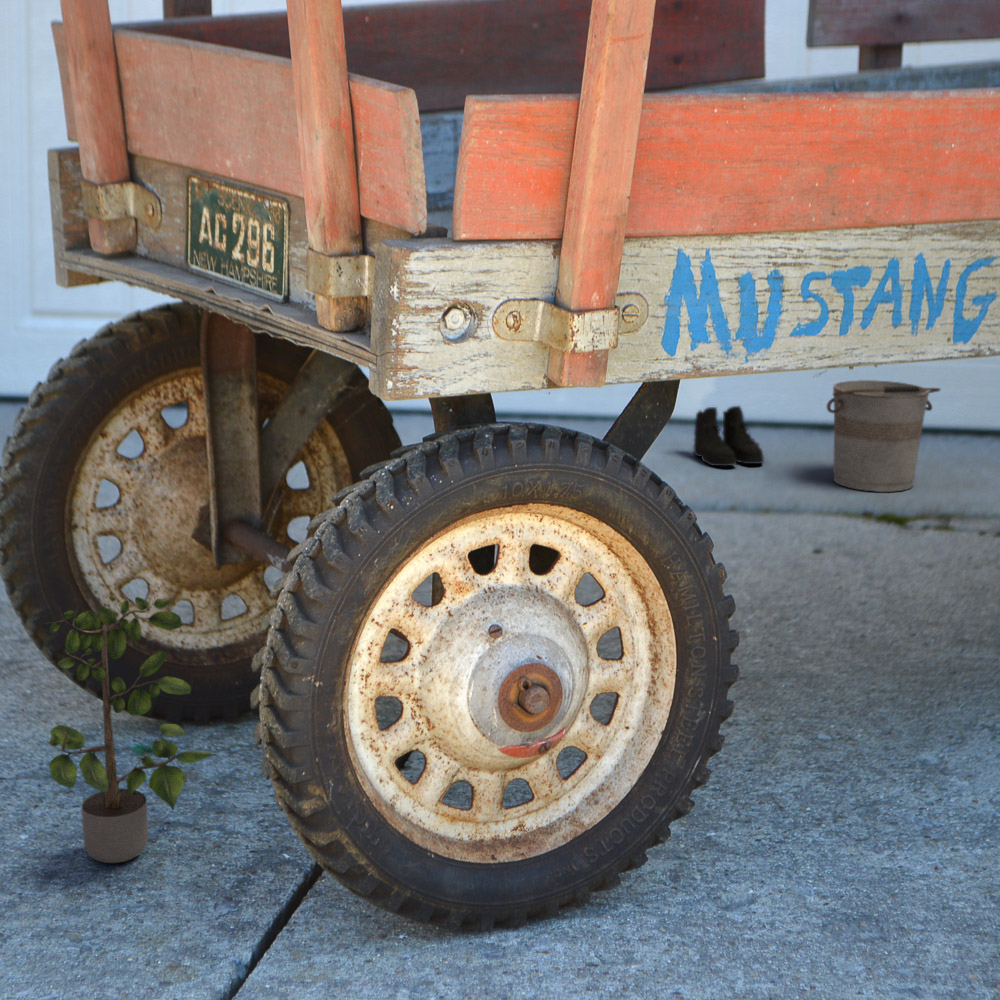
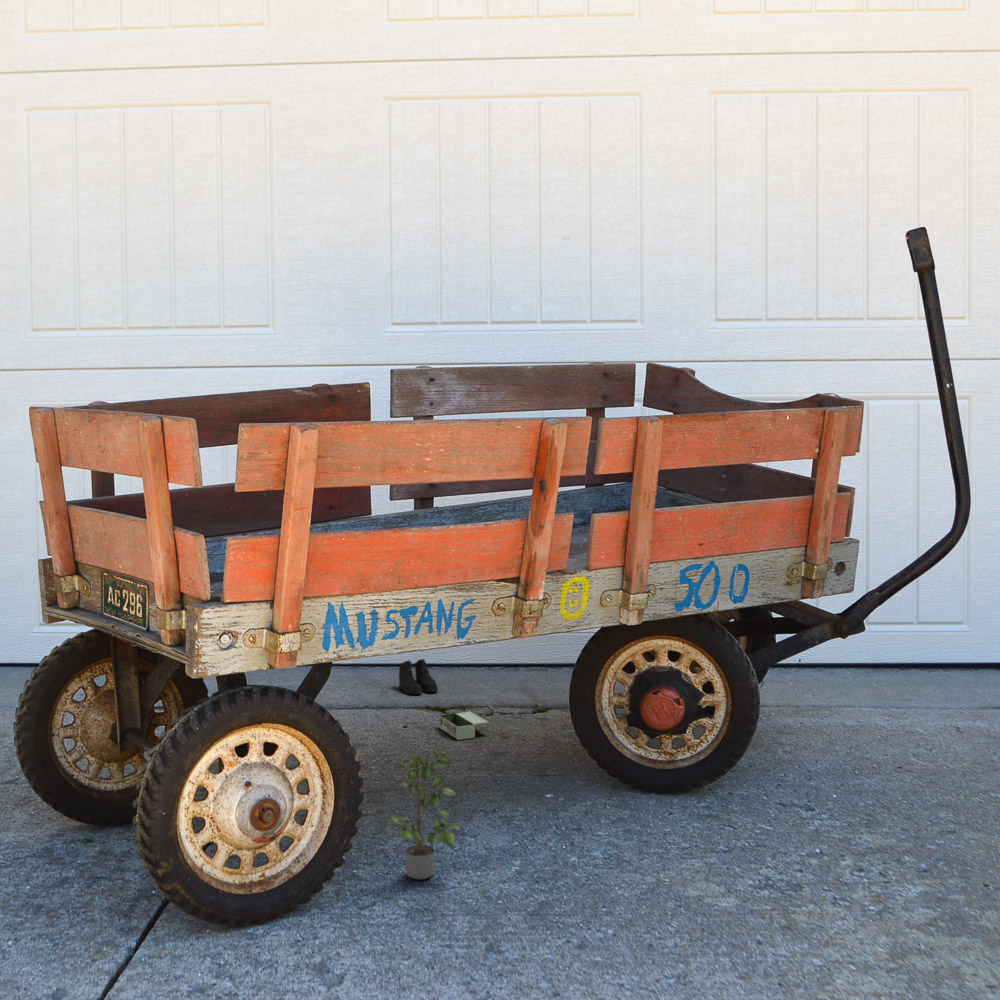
bucket: present [827,380,940,492] -> none [467,642,527,704]
toolbox: none [782,500,888,553] -> present [439,710,491,740]
potted plant: present [48,596,217,863] -> present [391,752,463,880]

